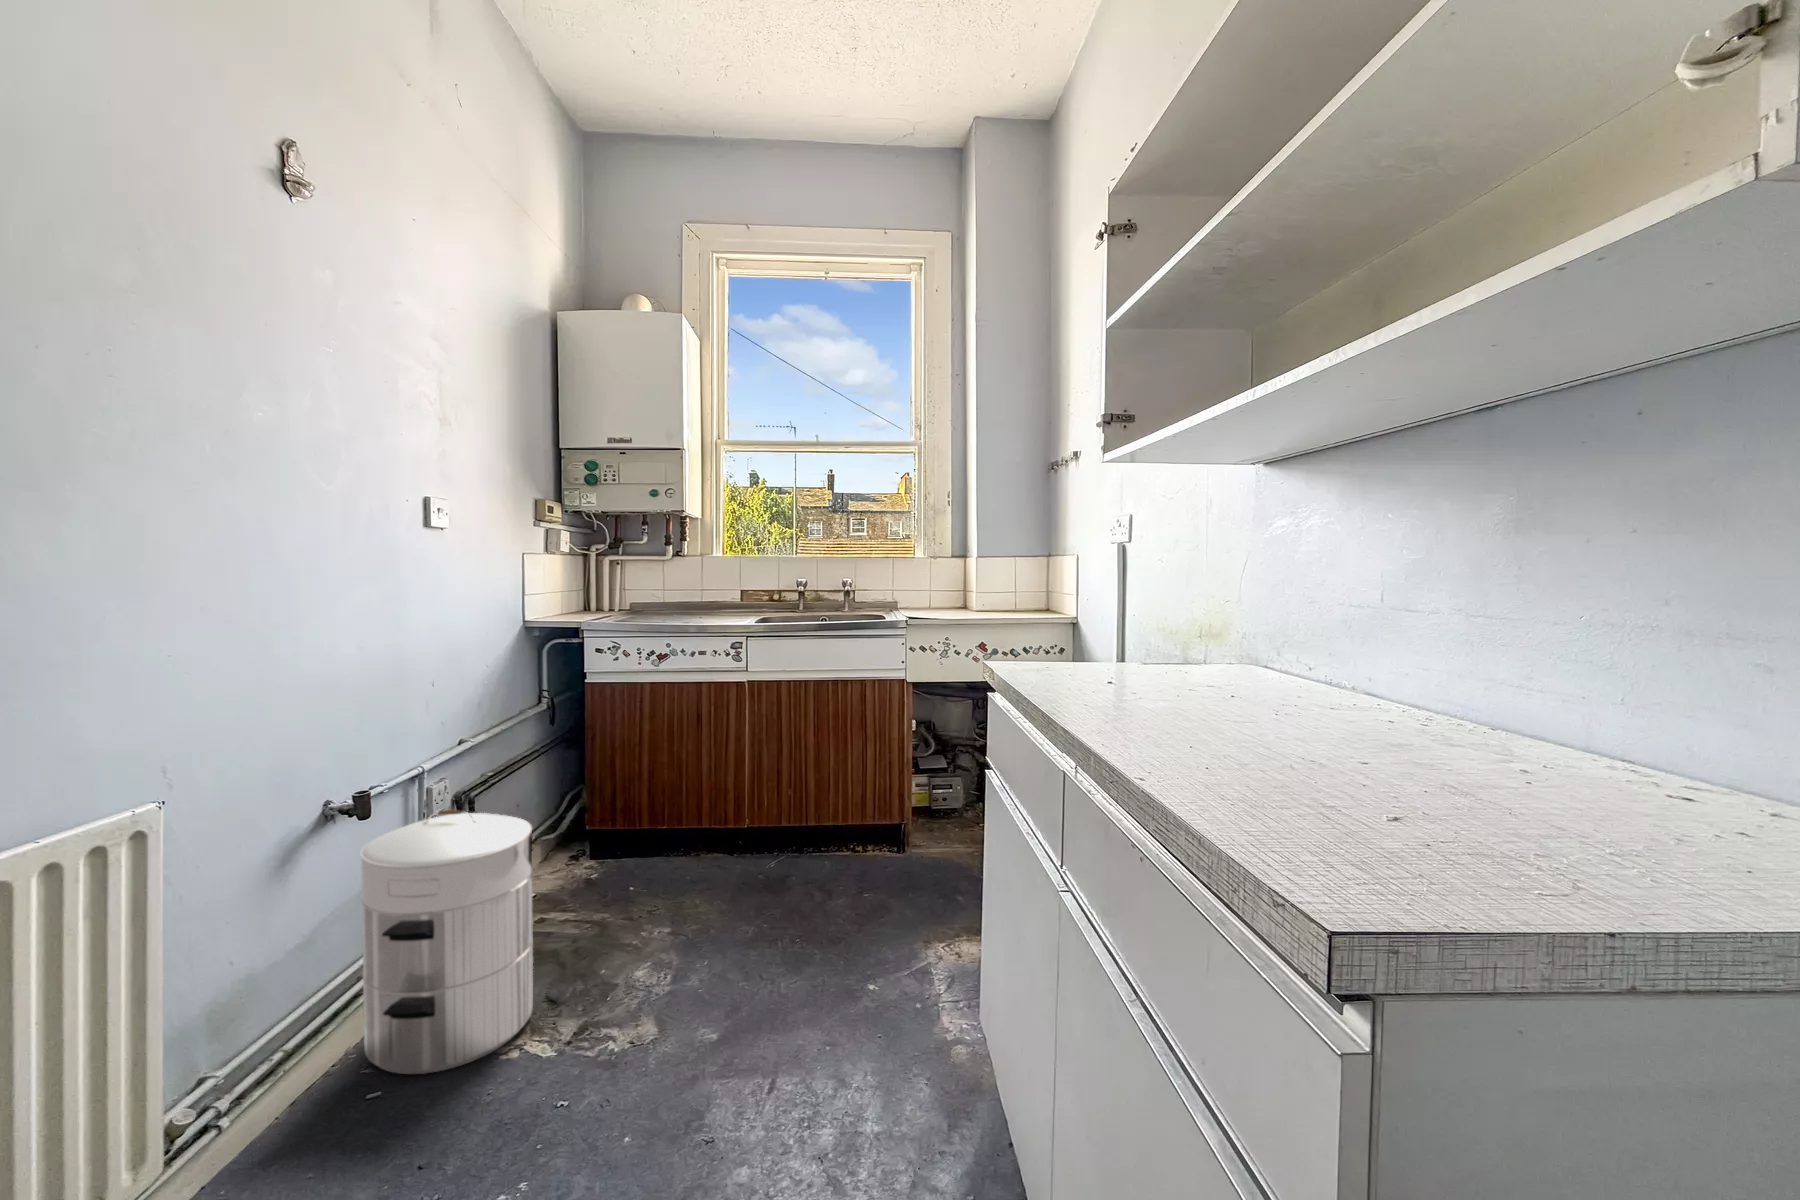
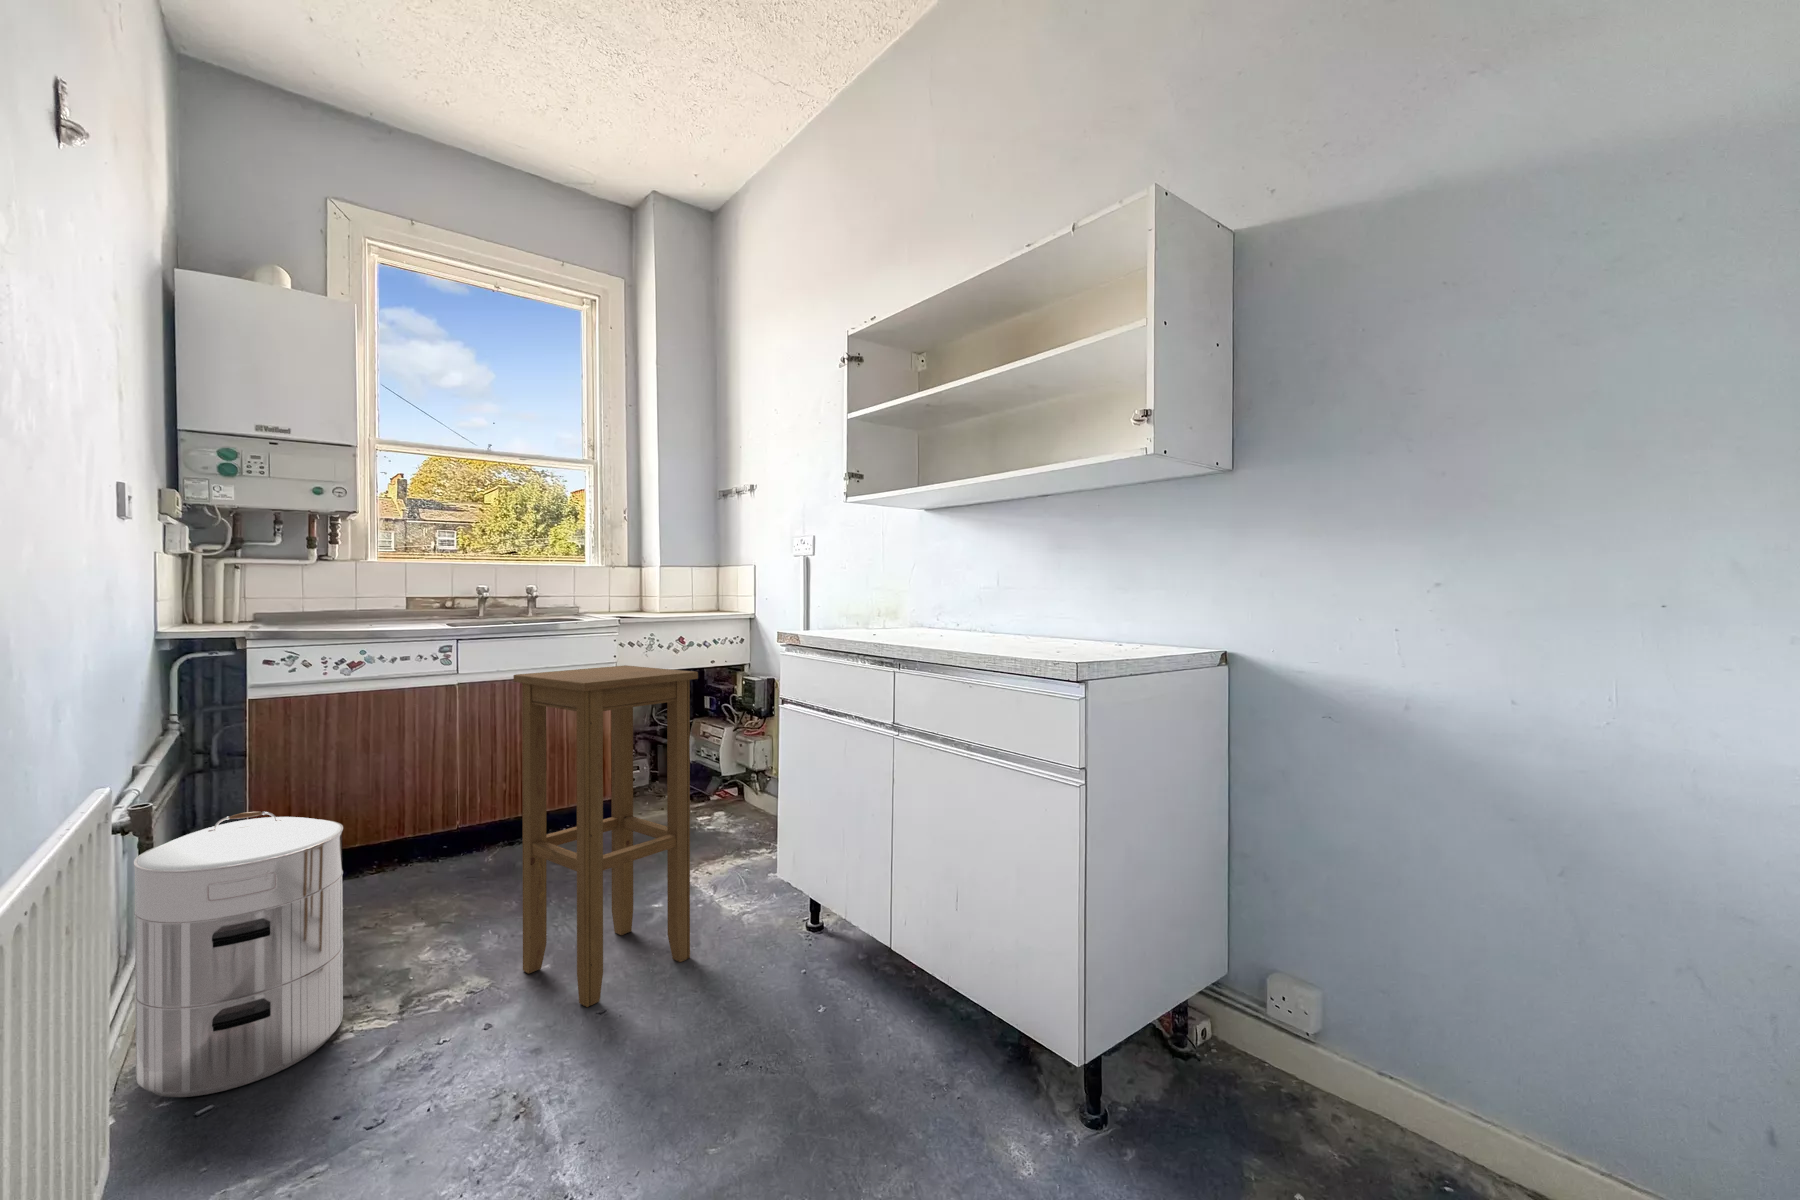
stool: none [684,689,860,1107] -> present [513,665,698,1007]

